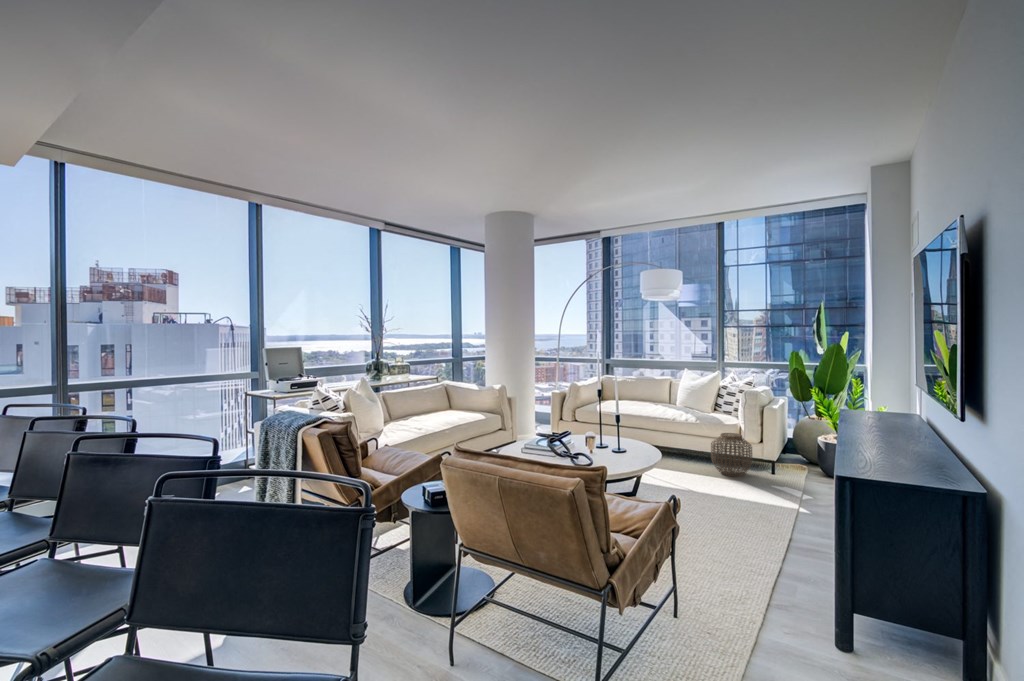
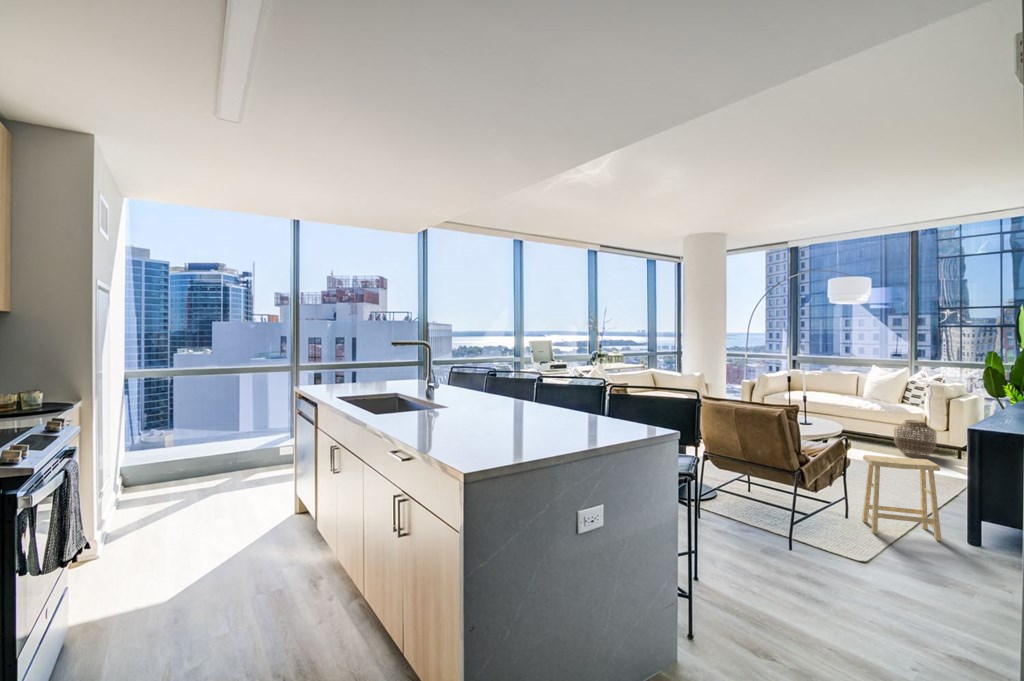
footstool: none [696,521,807,658] -> present [862,455,942,541]

